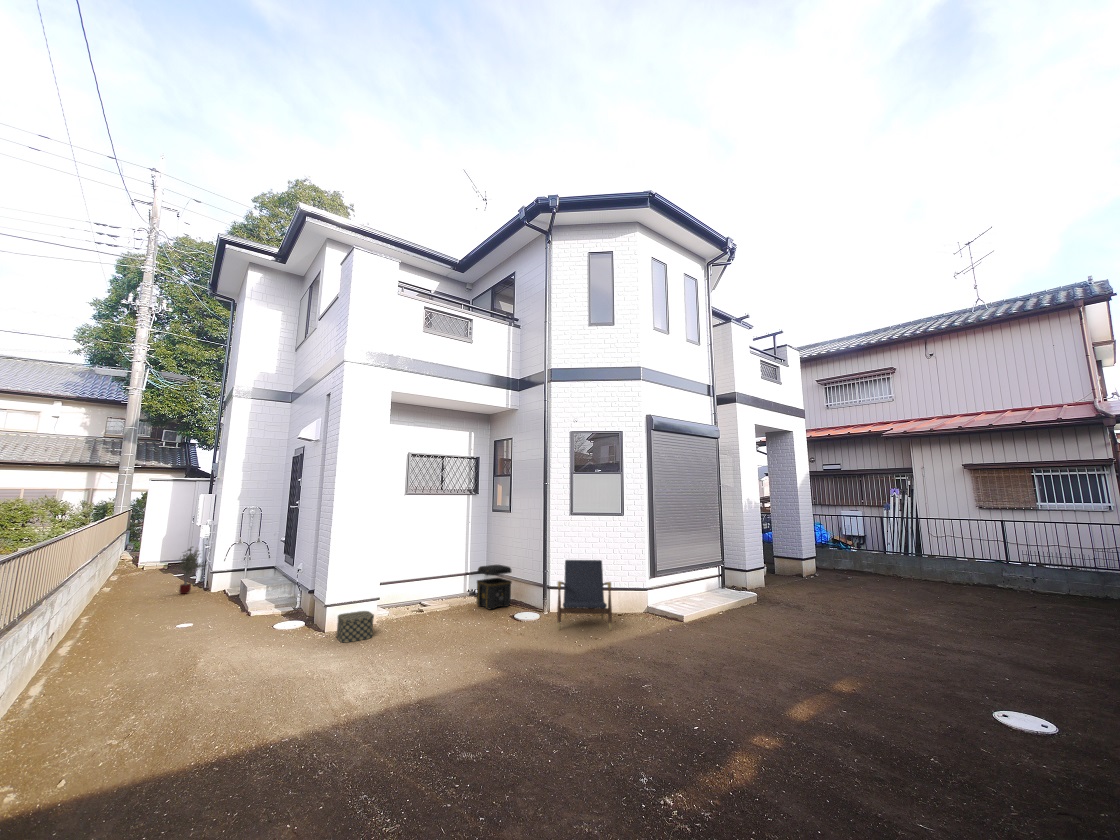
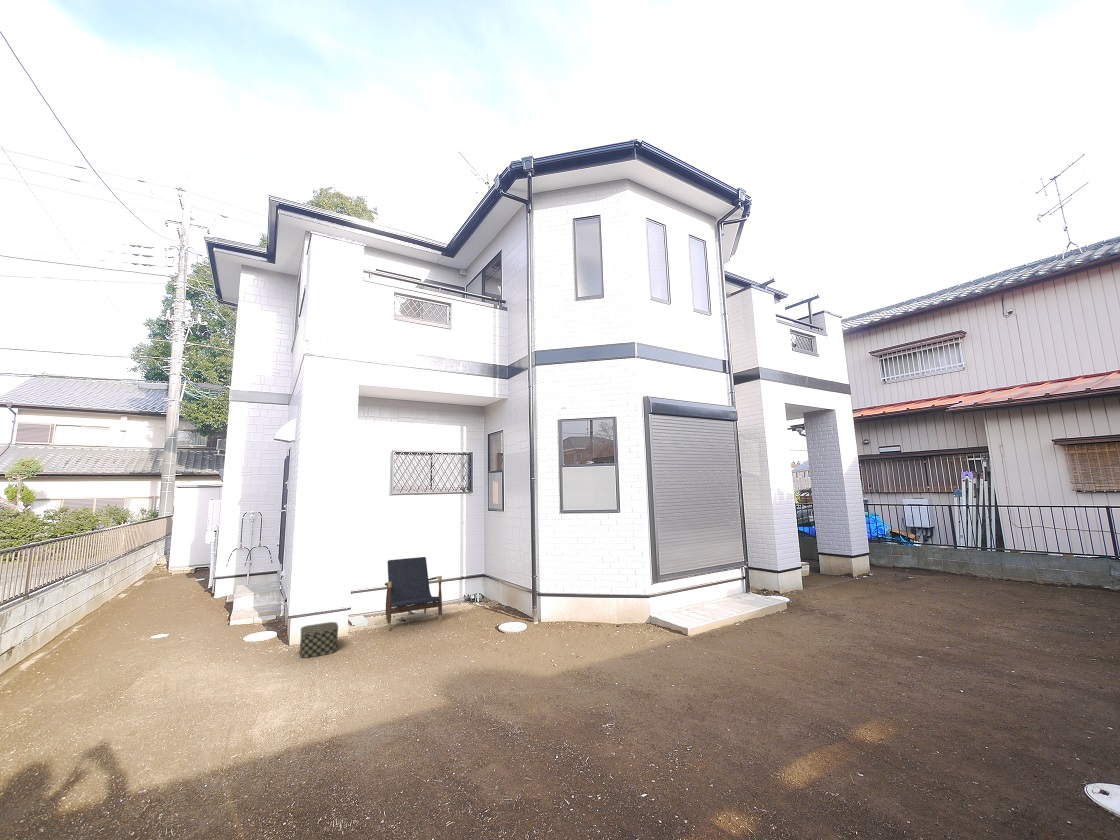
potted tree: present [179,547,206,594] -> none [182,552,213,600]
lounge chair: present [557,560,612,630] -> present [385,557,442,631]
toolbox: present [477,565,512,609] -> none [466,568,503,618]

